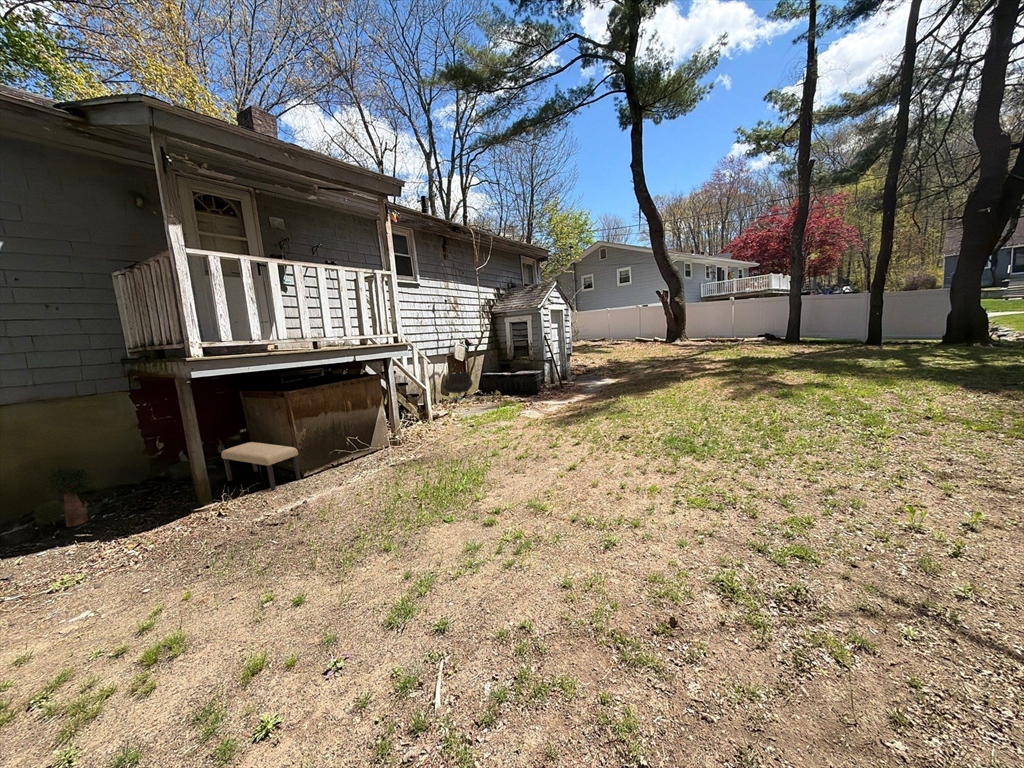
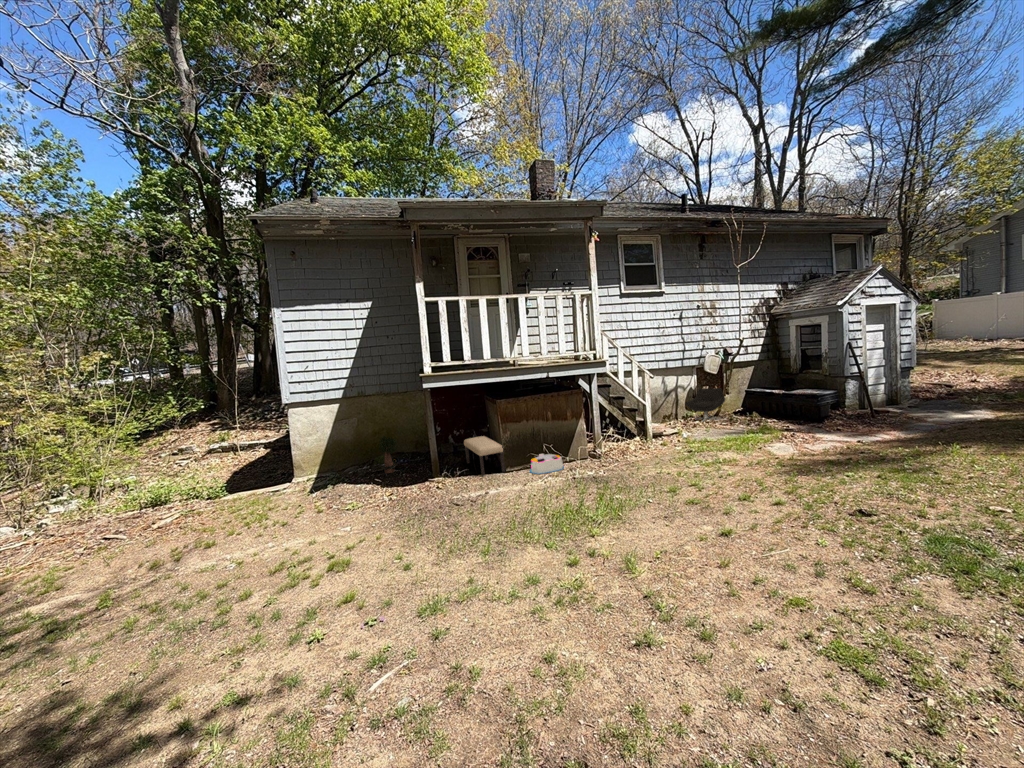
storage bin: none [333,448,374,473] -> present [529,454,564,474]

